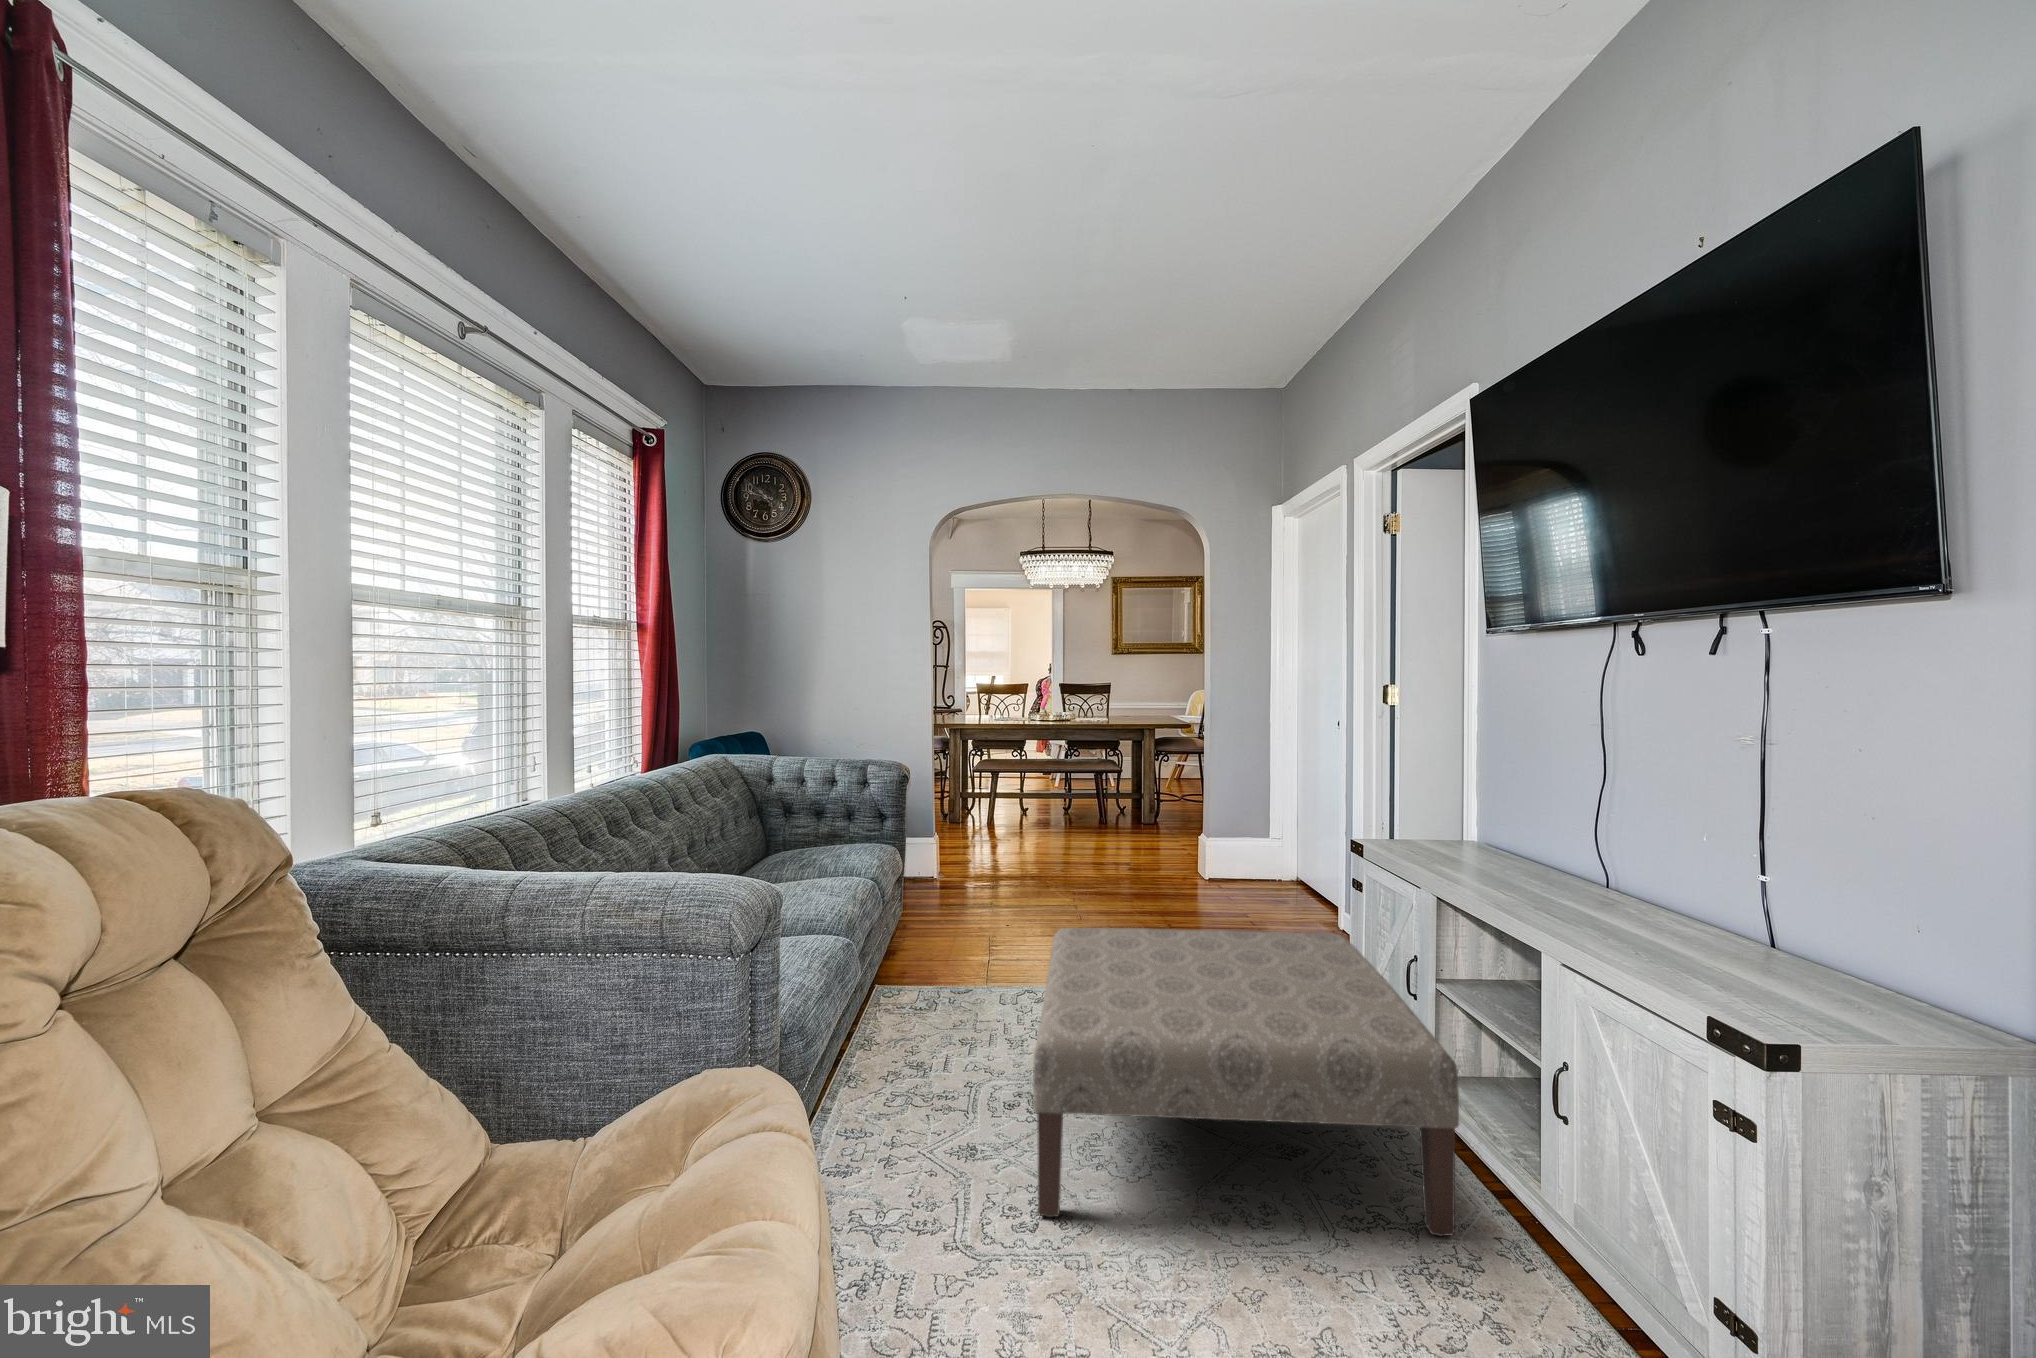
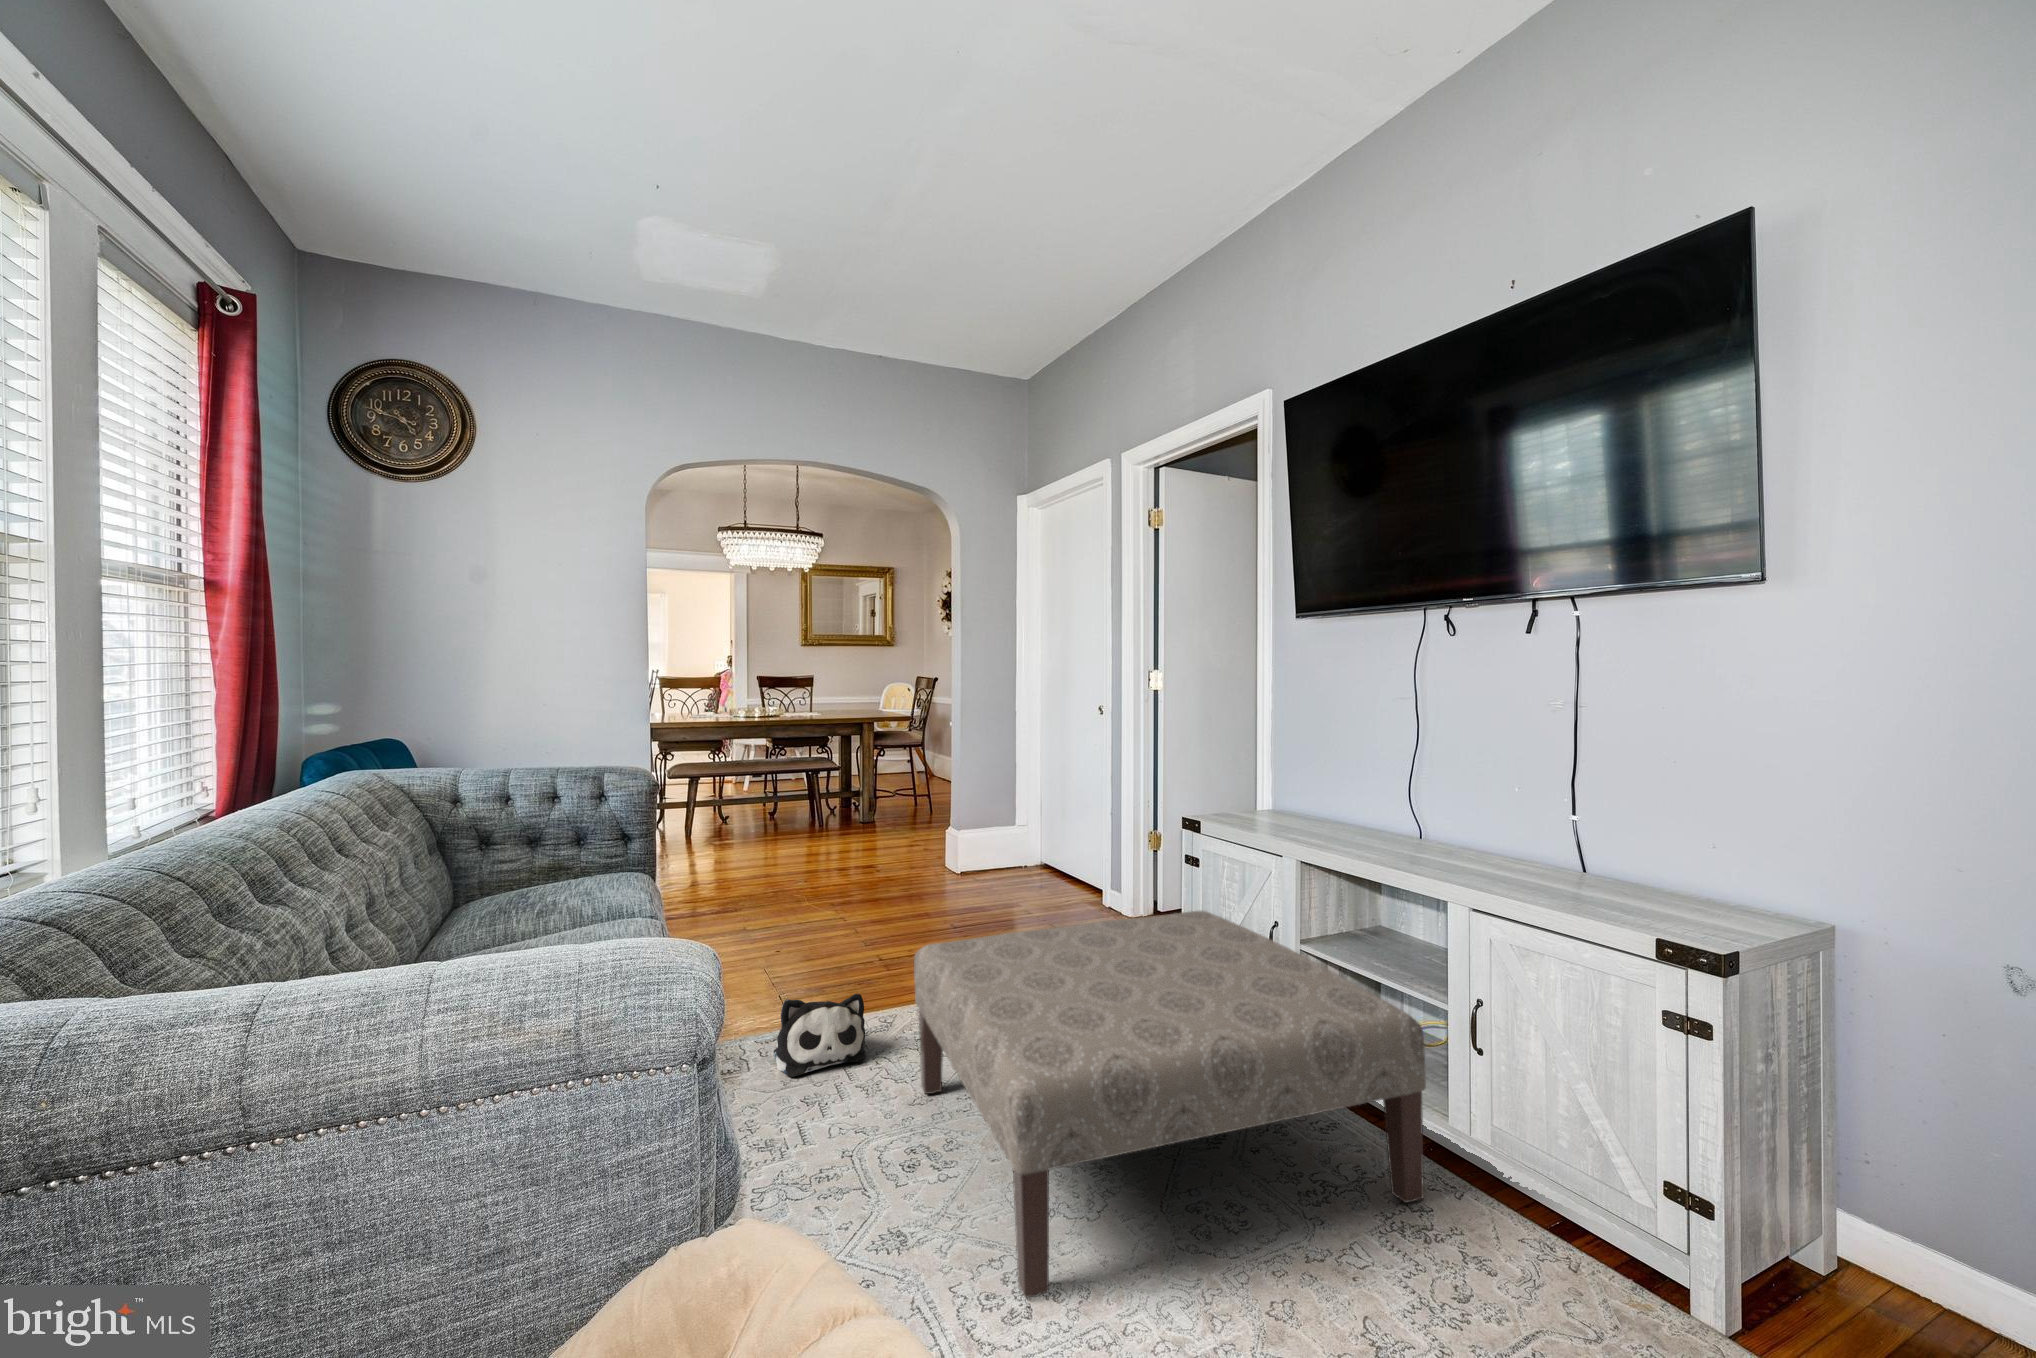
plush toy: none [955,960,1030,1024] -> present [774,994,866,1077]

